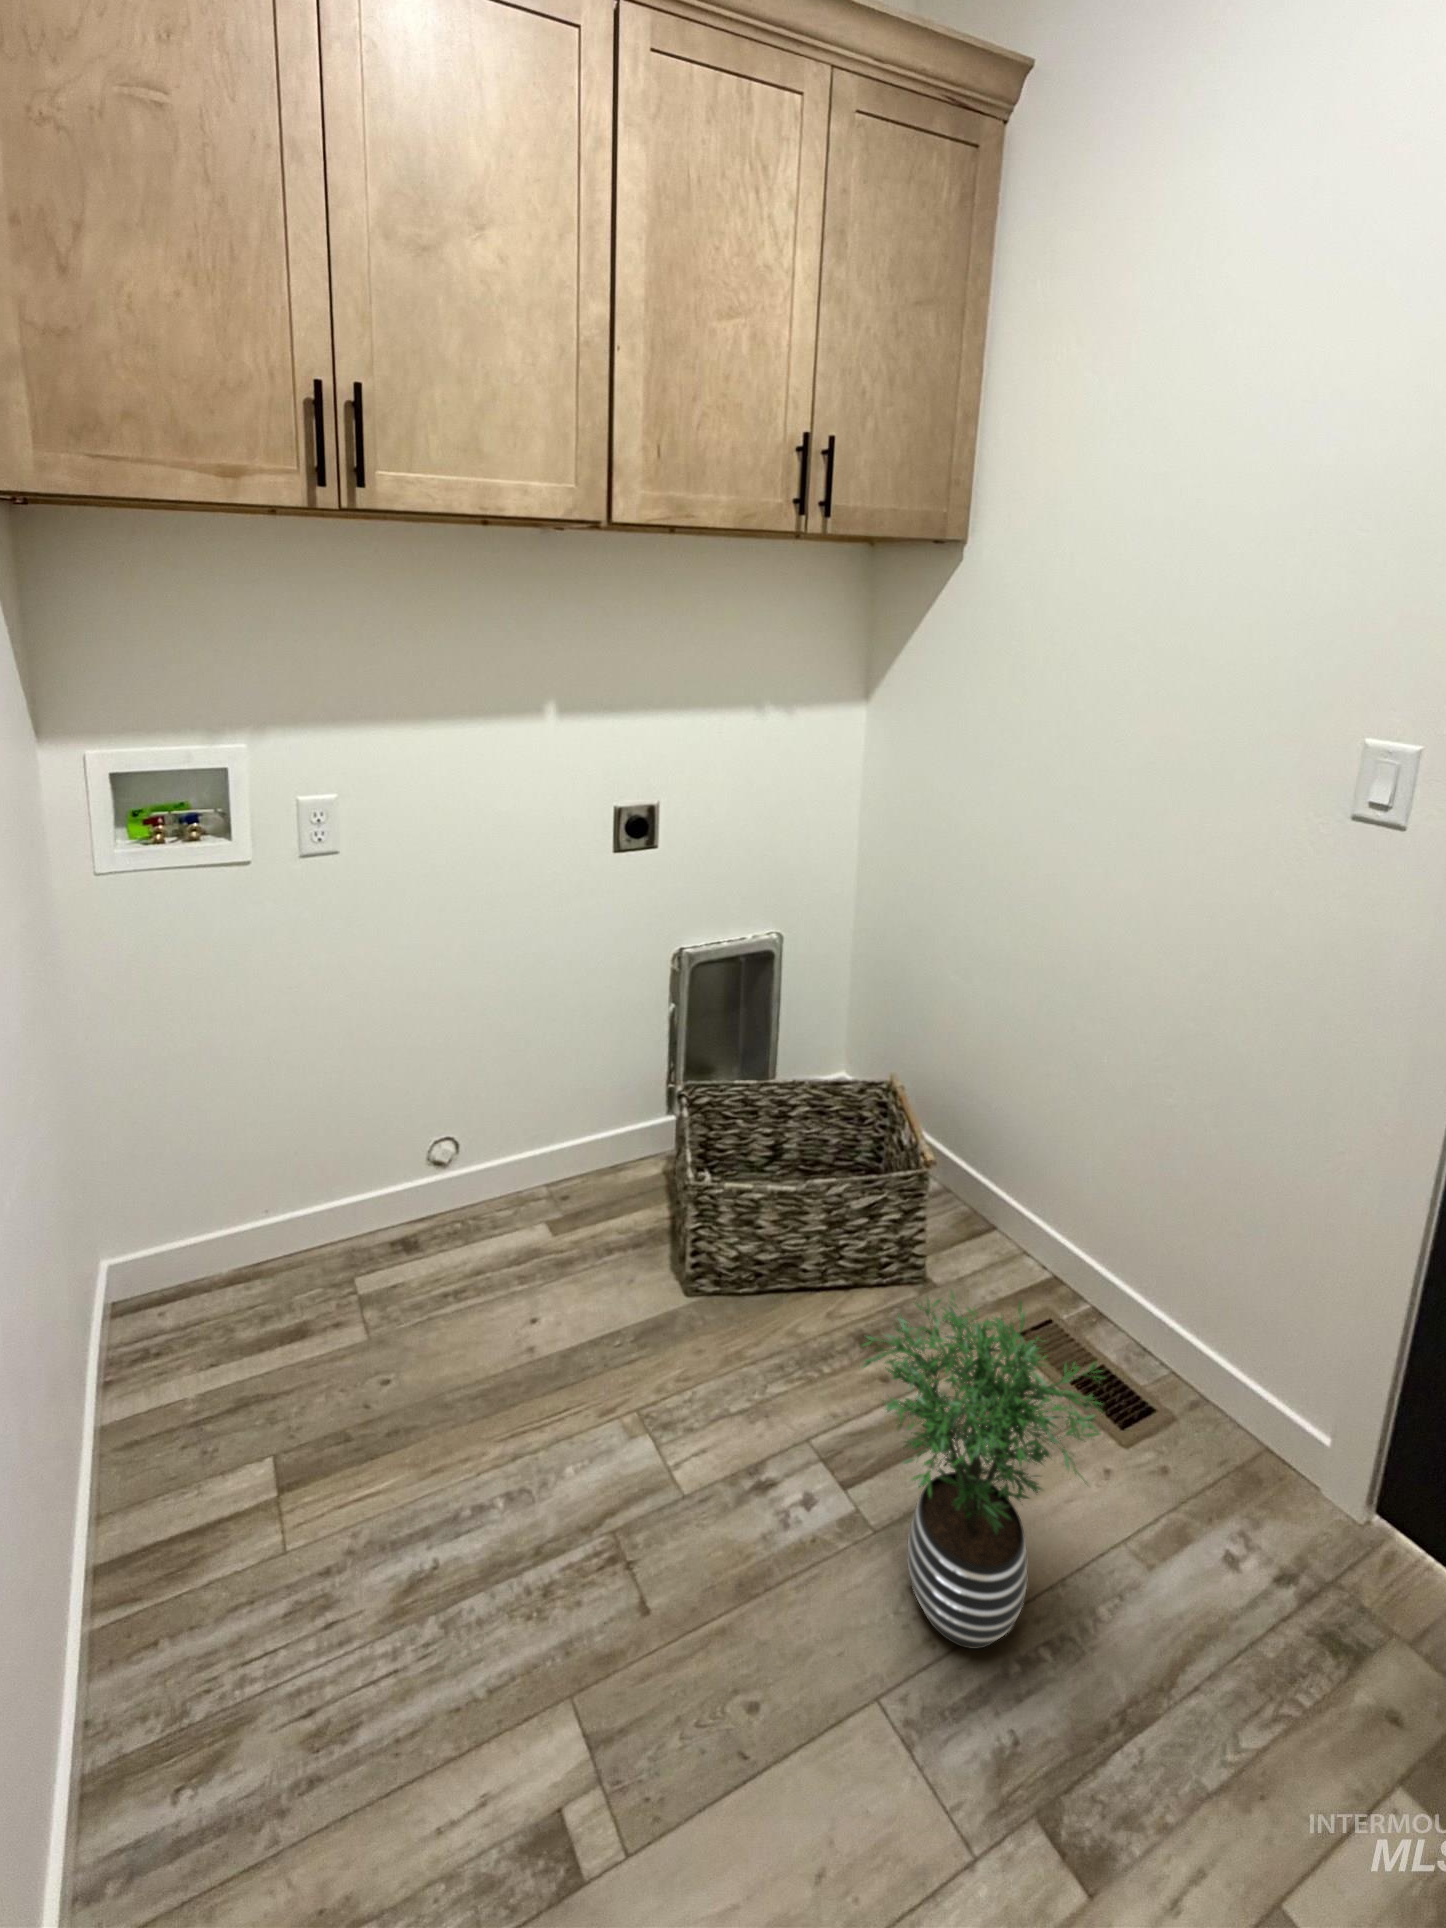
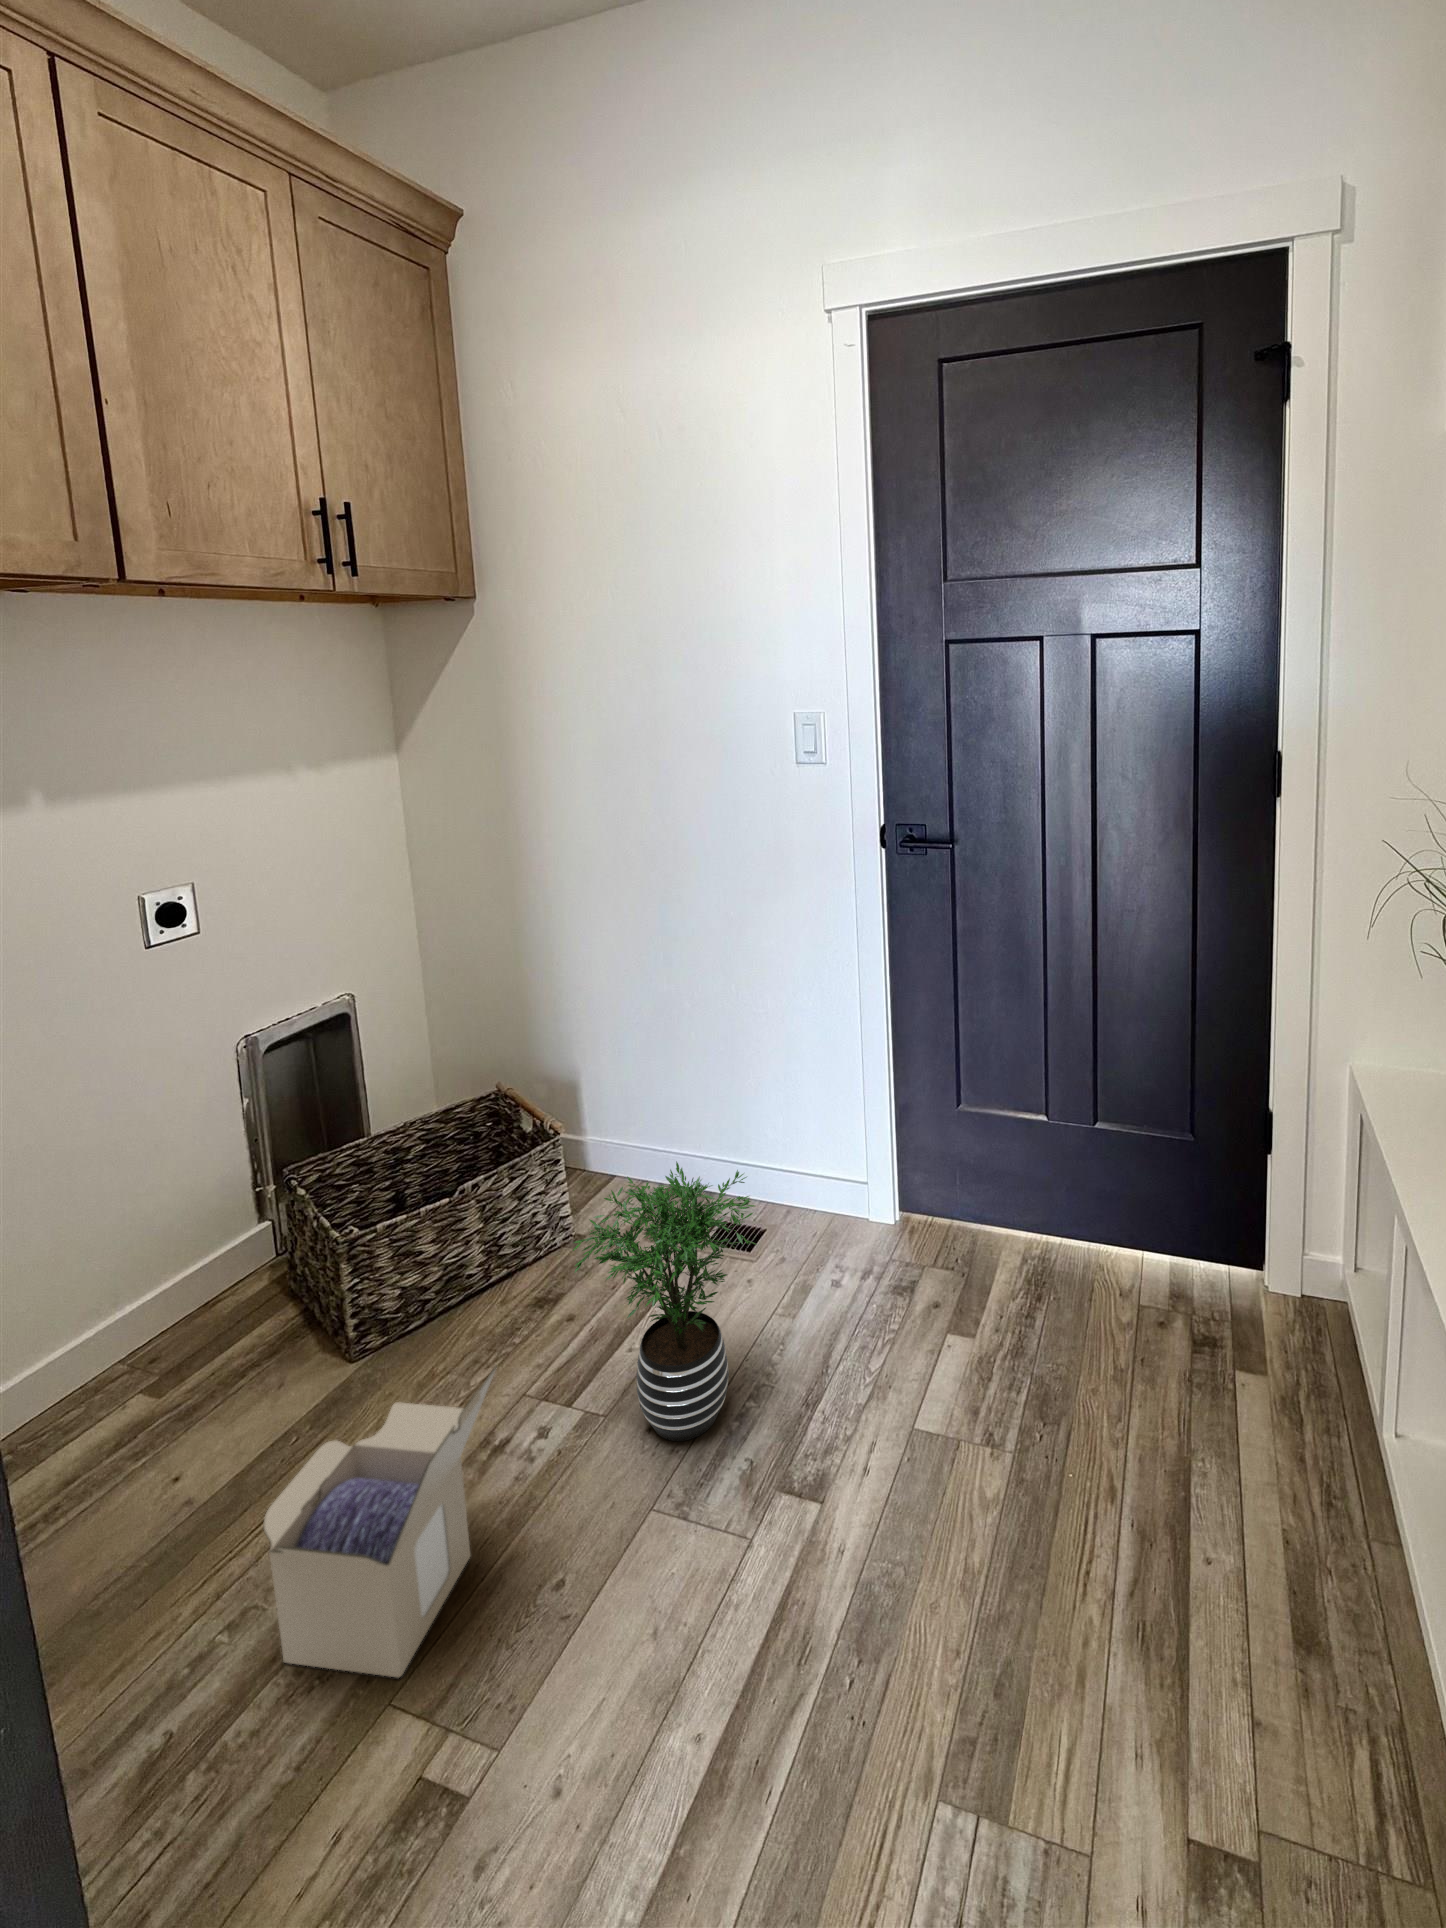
cardboard box: none [519,1391,735,1675] -> present [263,1366,497,1677]

